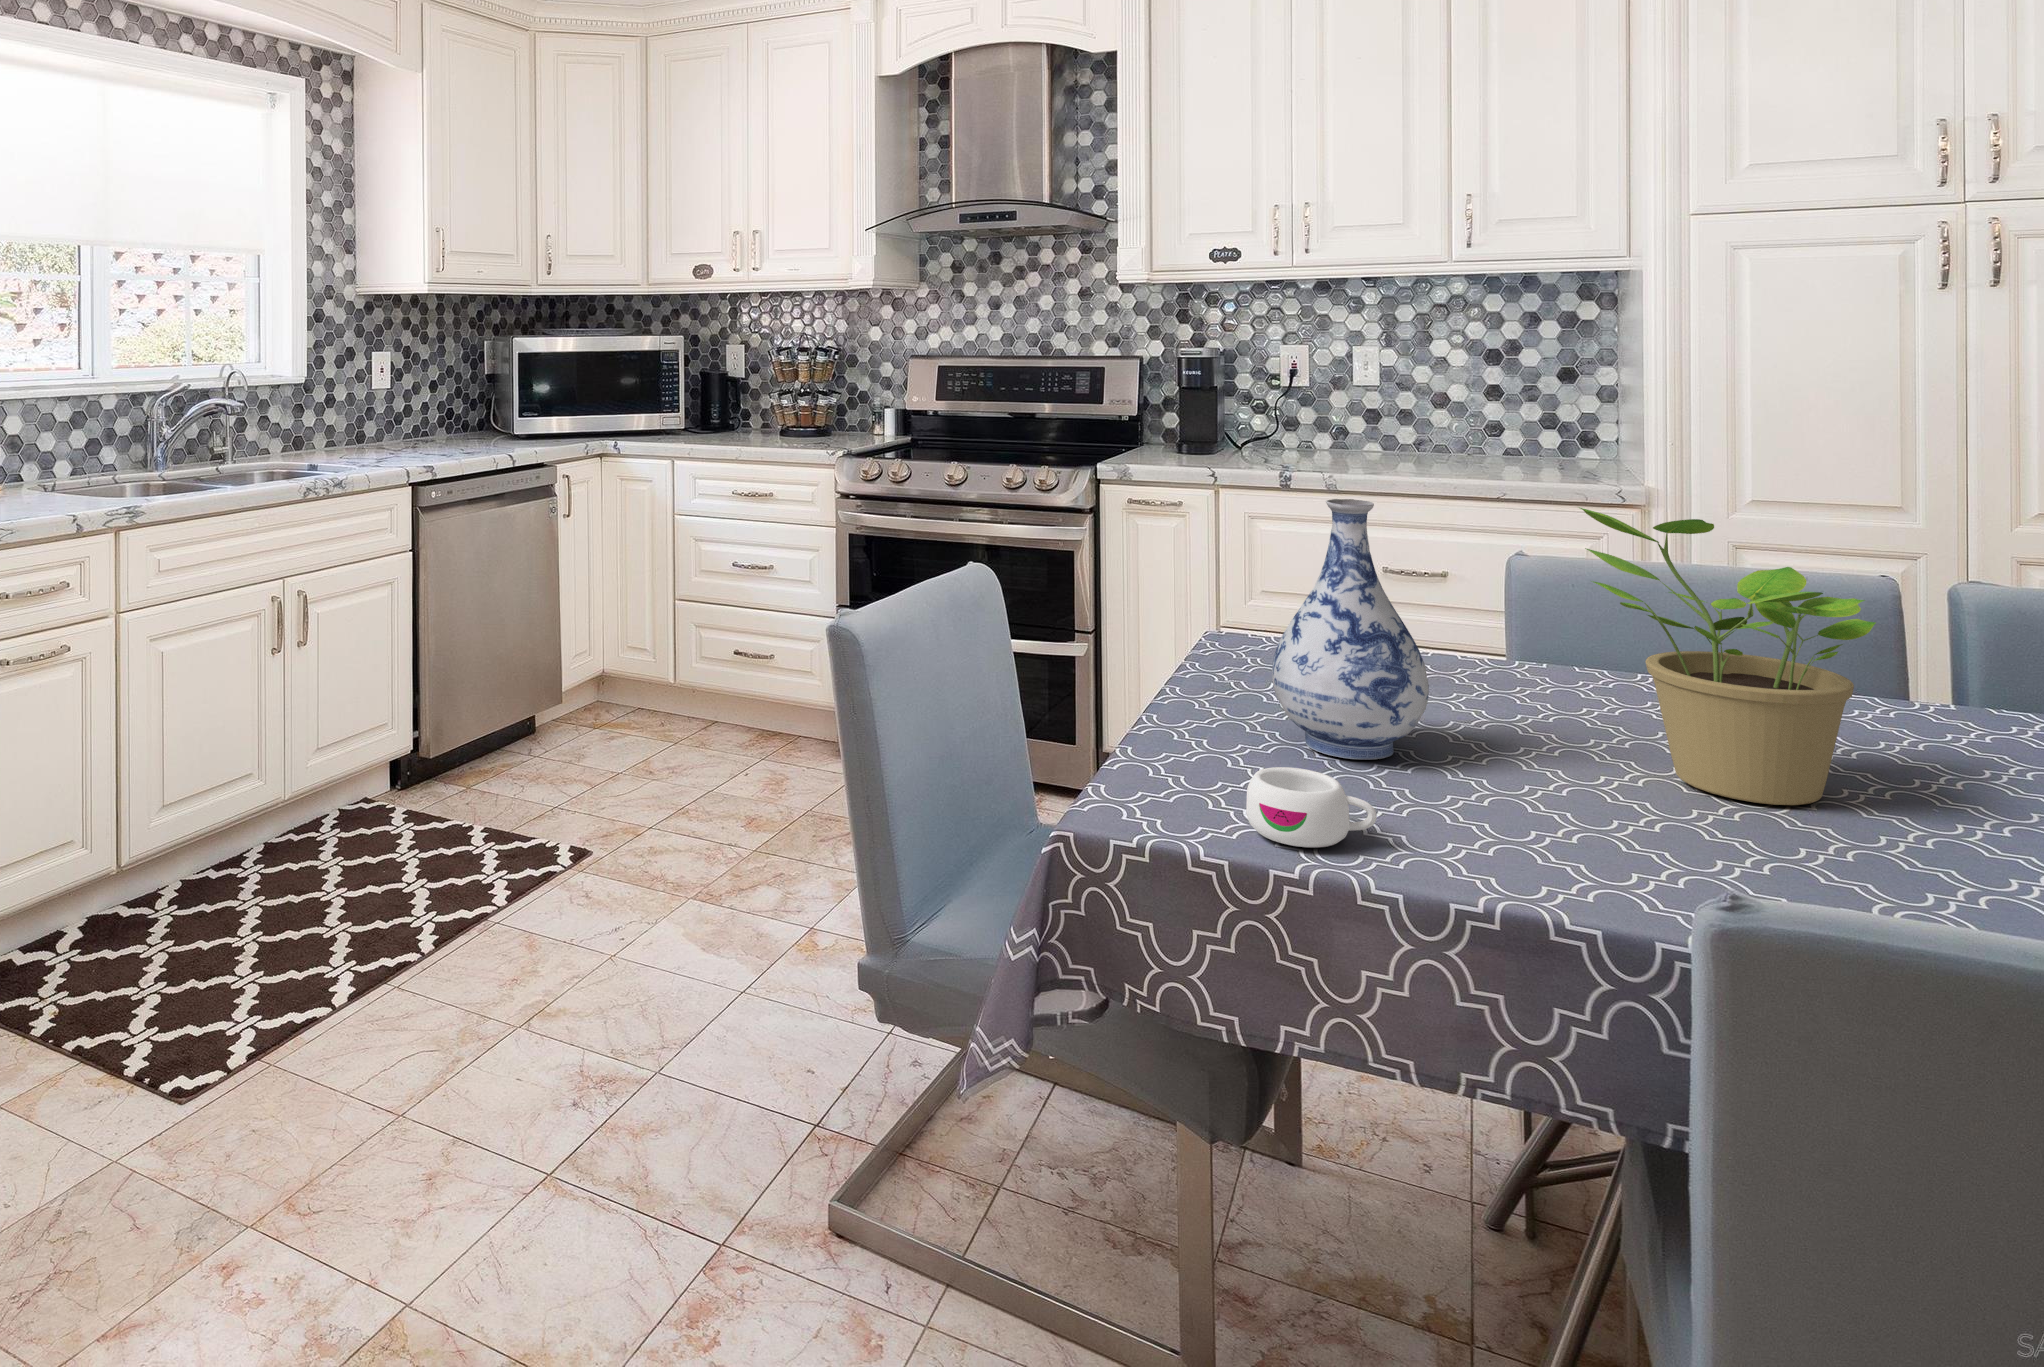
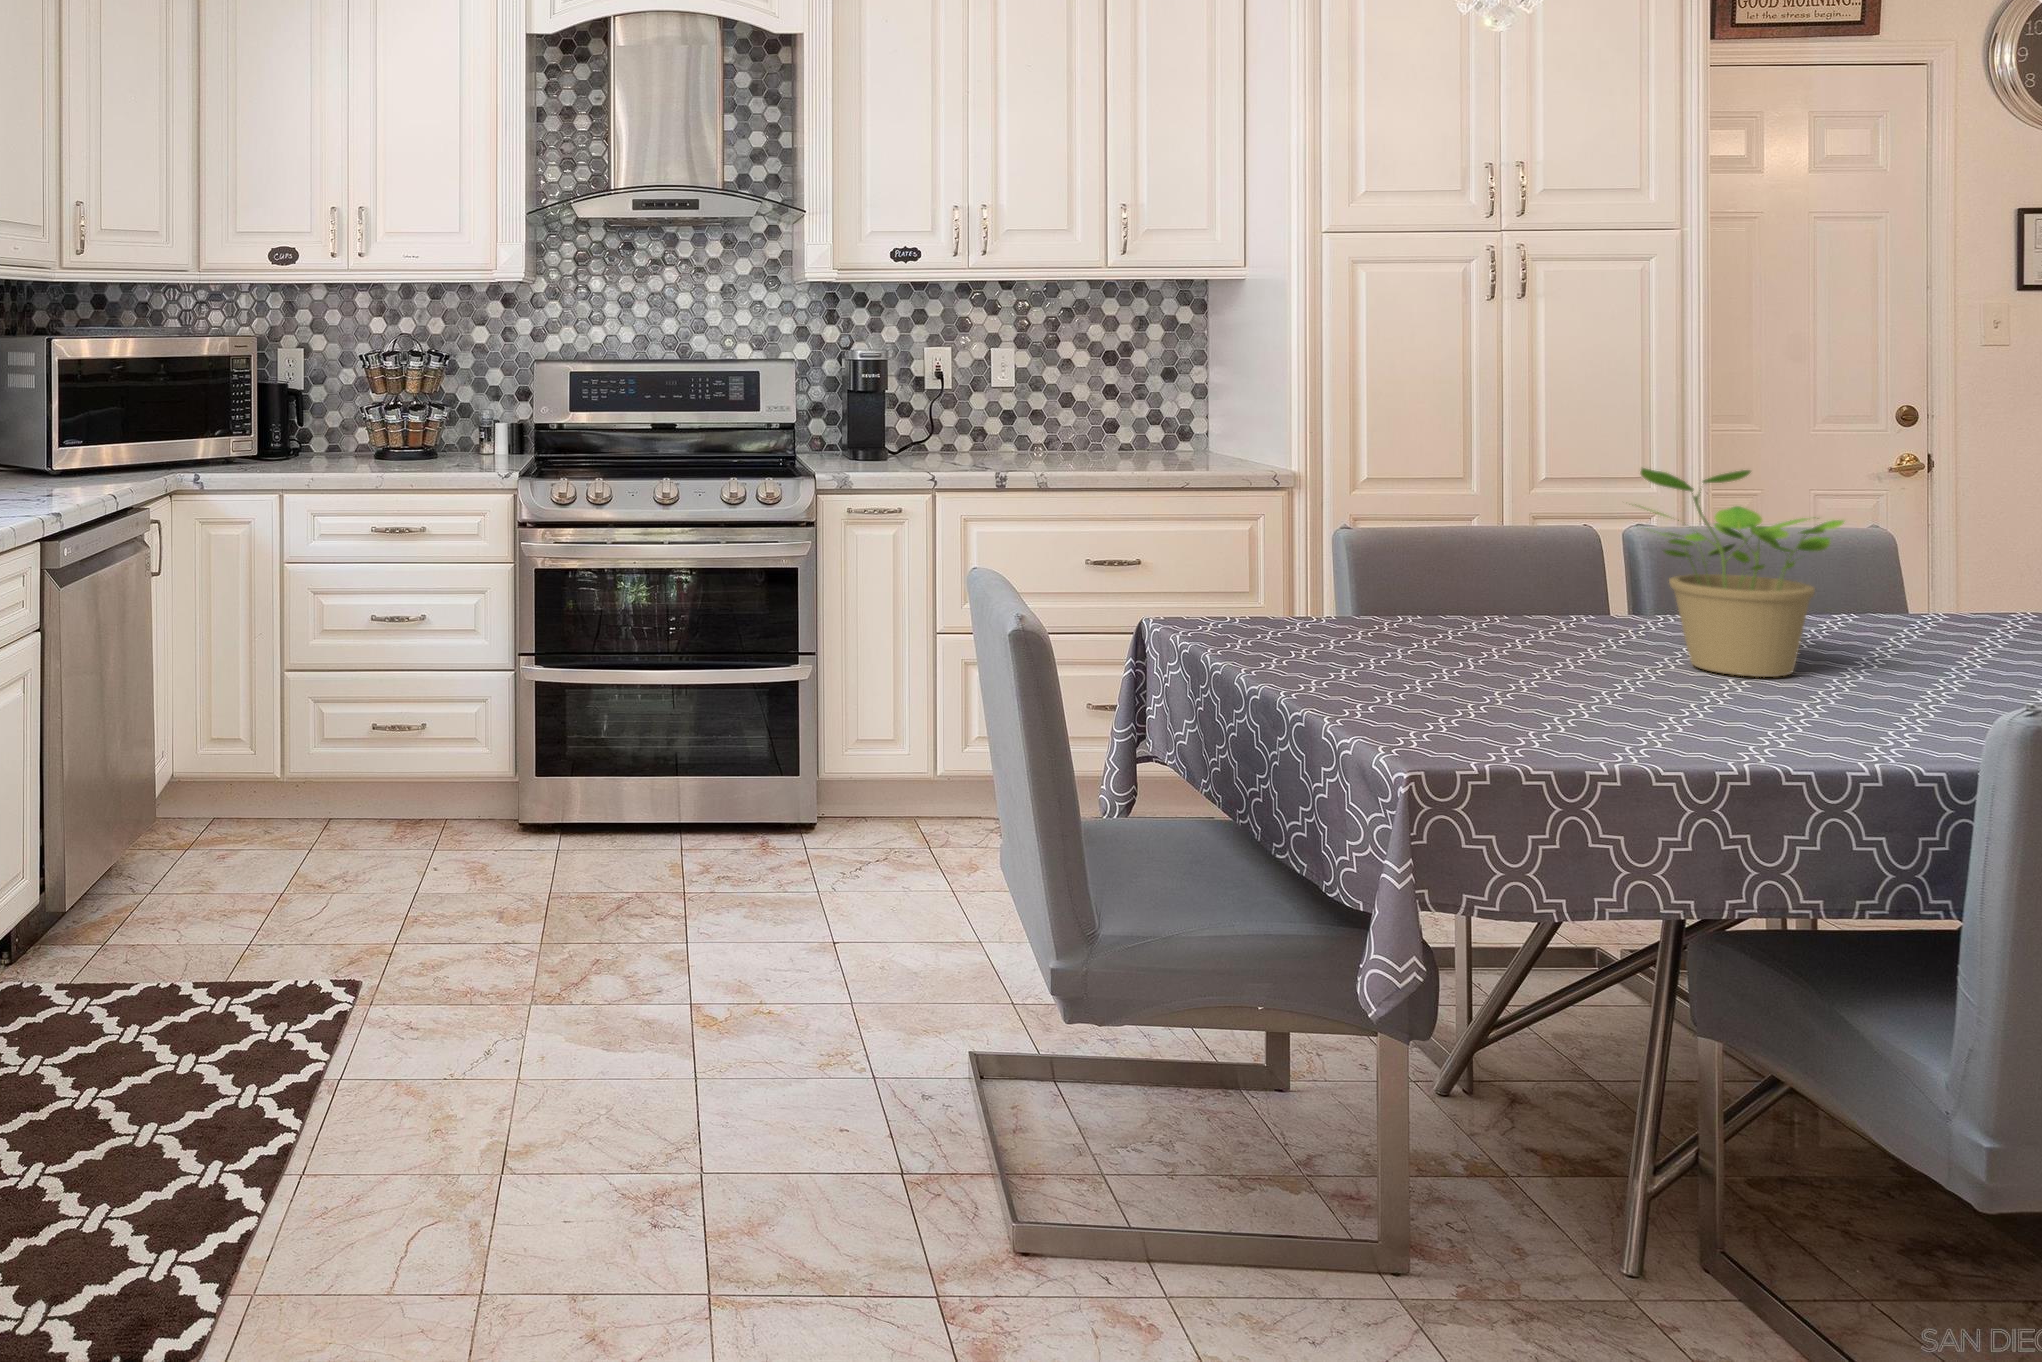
vase: present [1272,499,1429,759] -> none [1424,471,1556,687]
mug: present [1246,767,1377,847] -> none [1556,686,1656,743]

